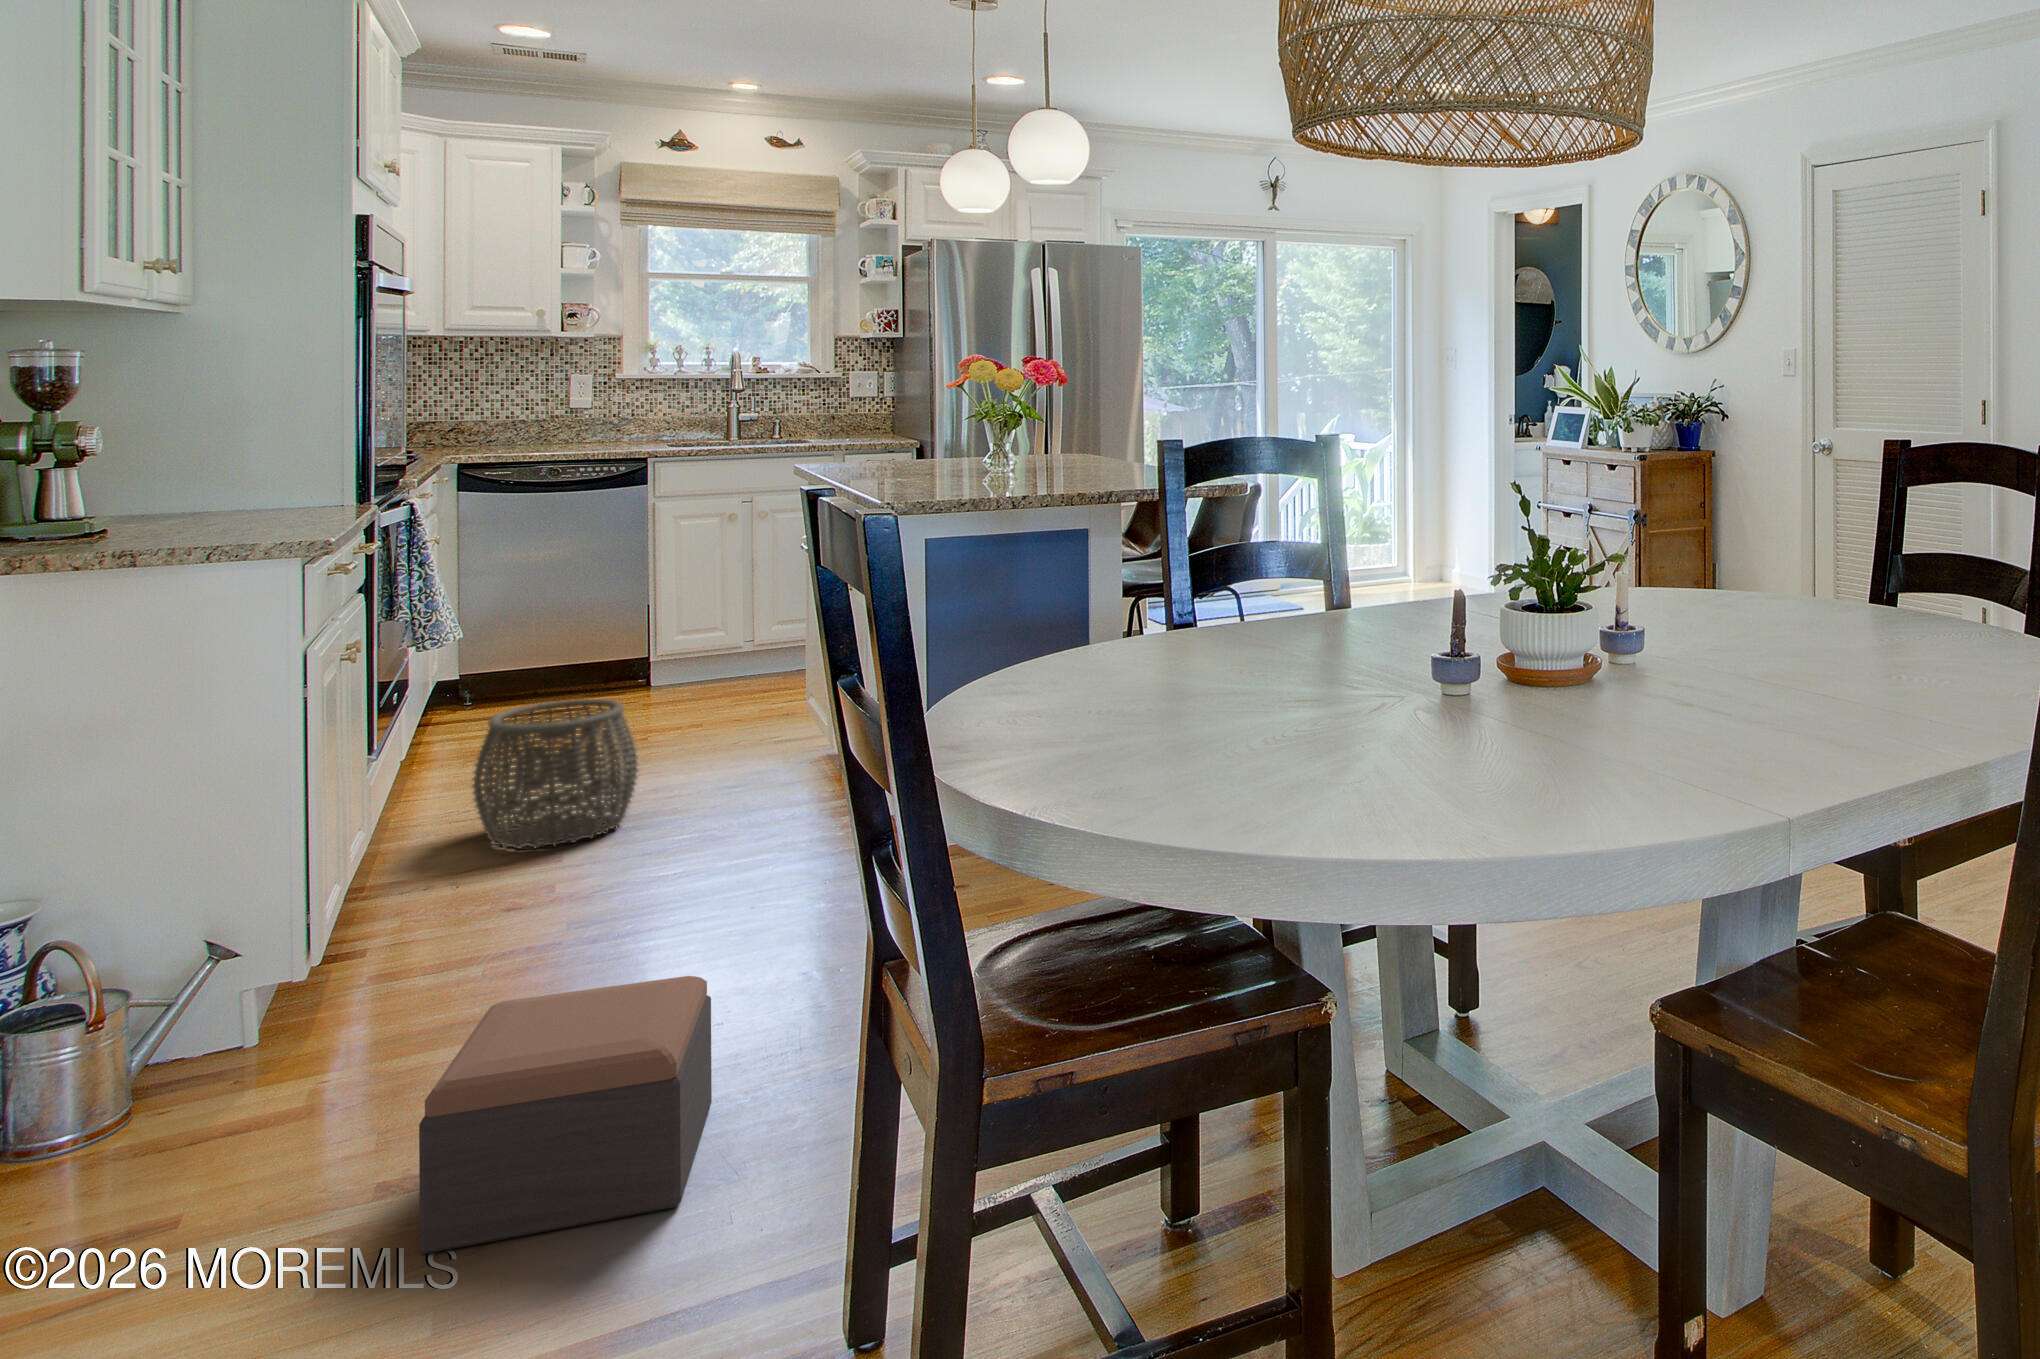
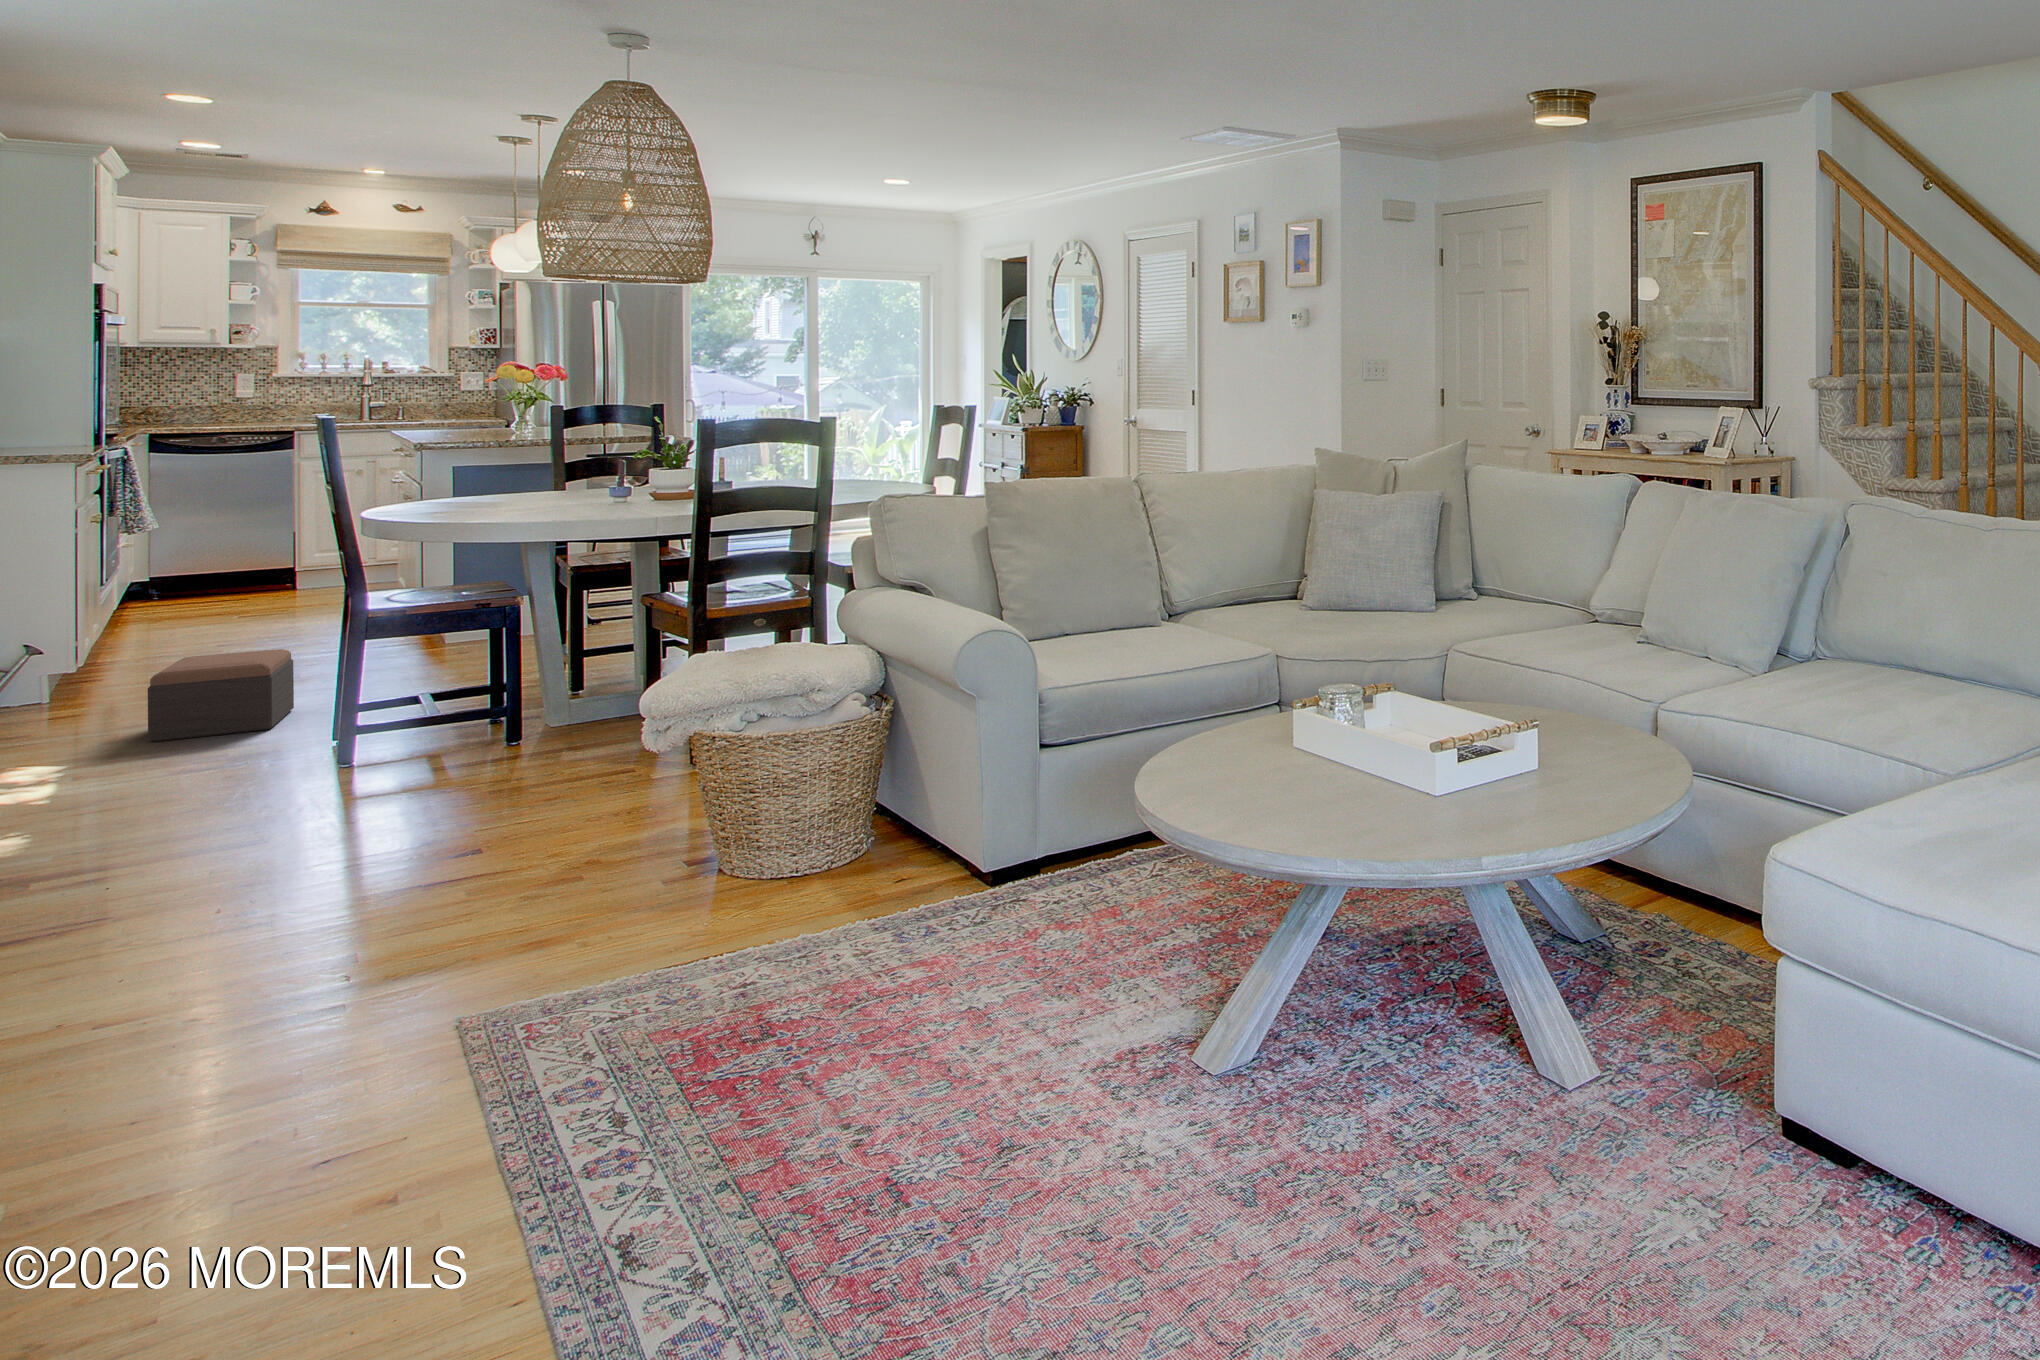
woven basket: present [472,699,638,849] -> none [164,567,275,648]

